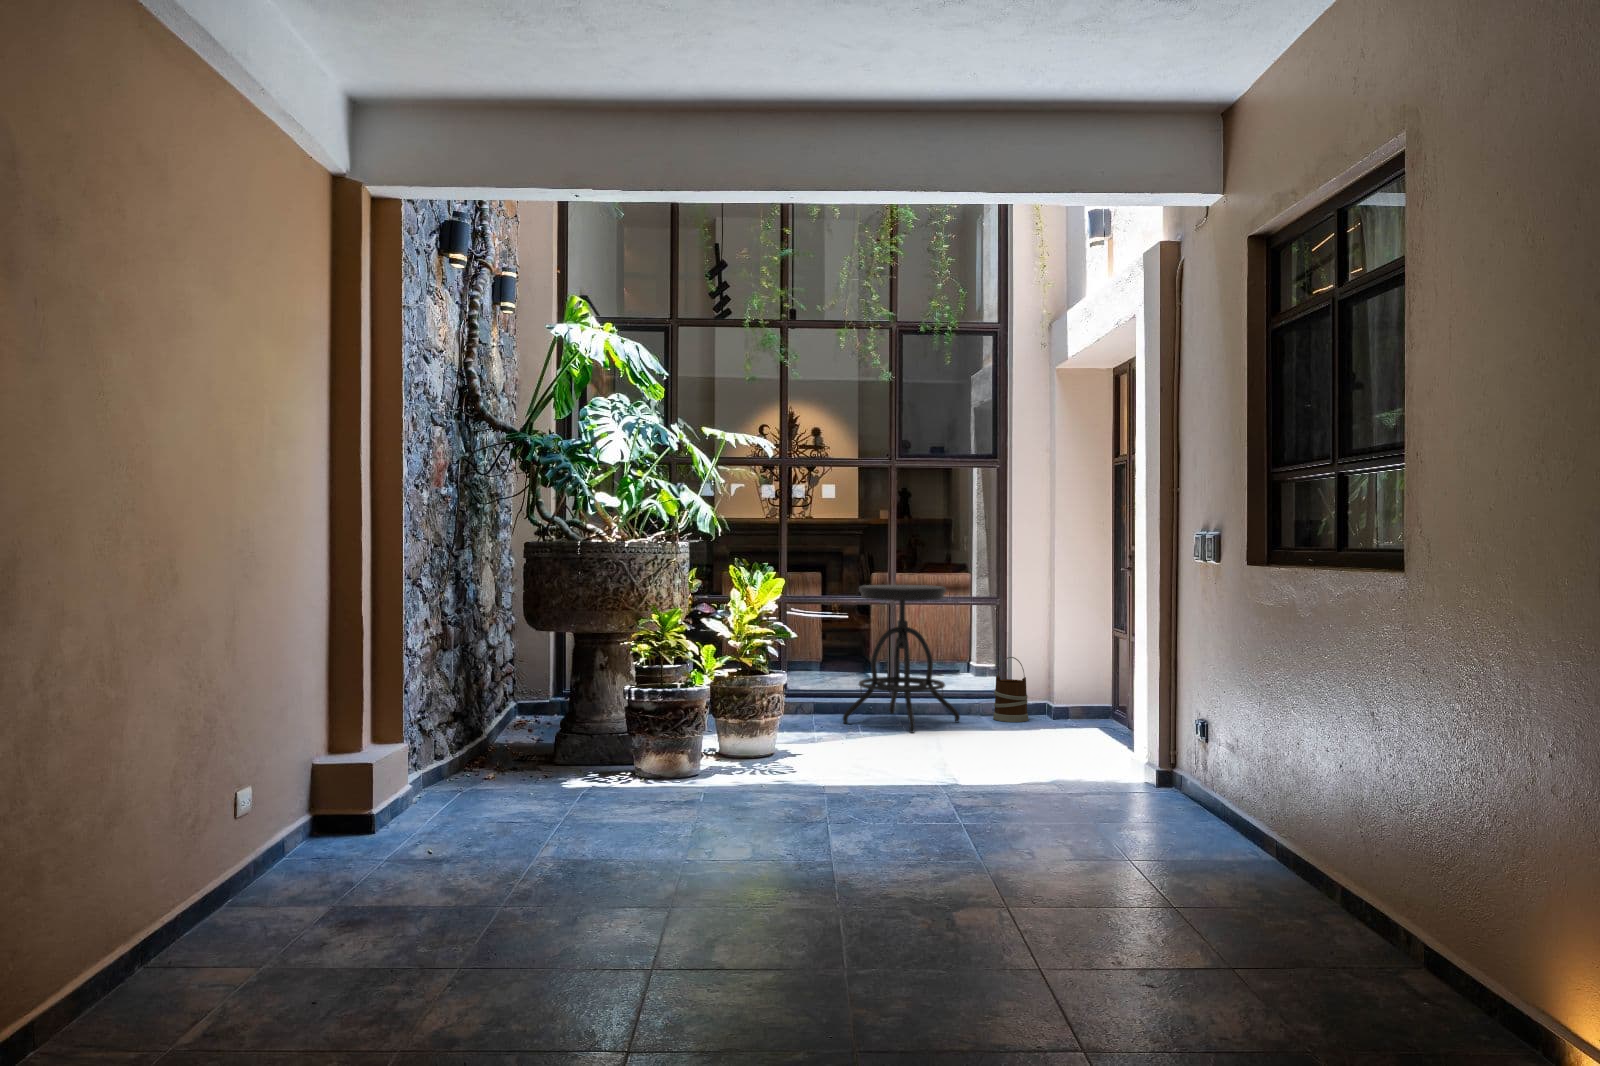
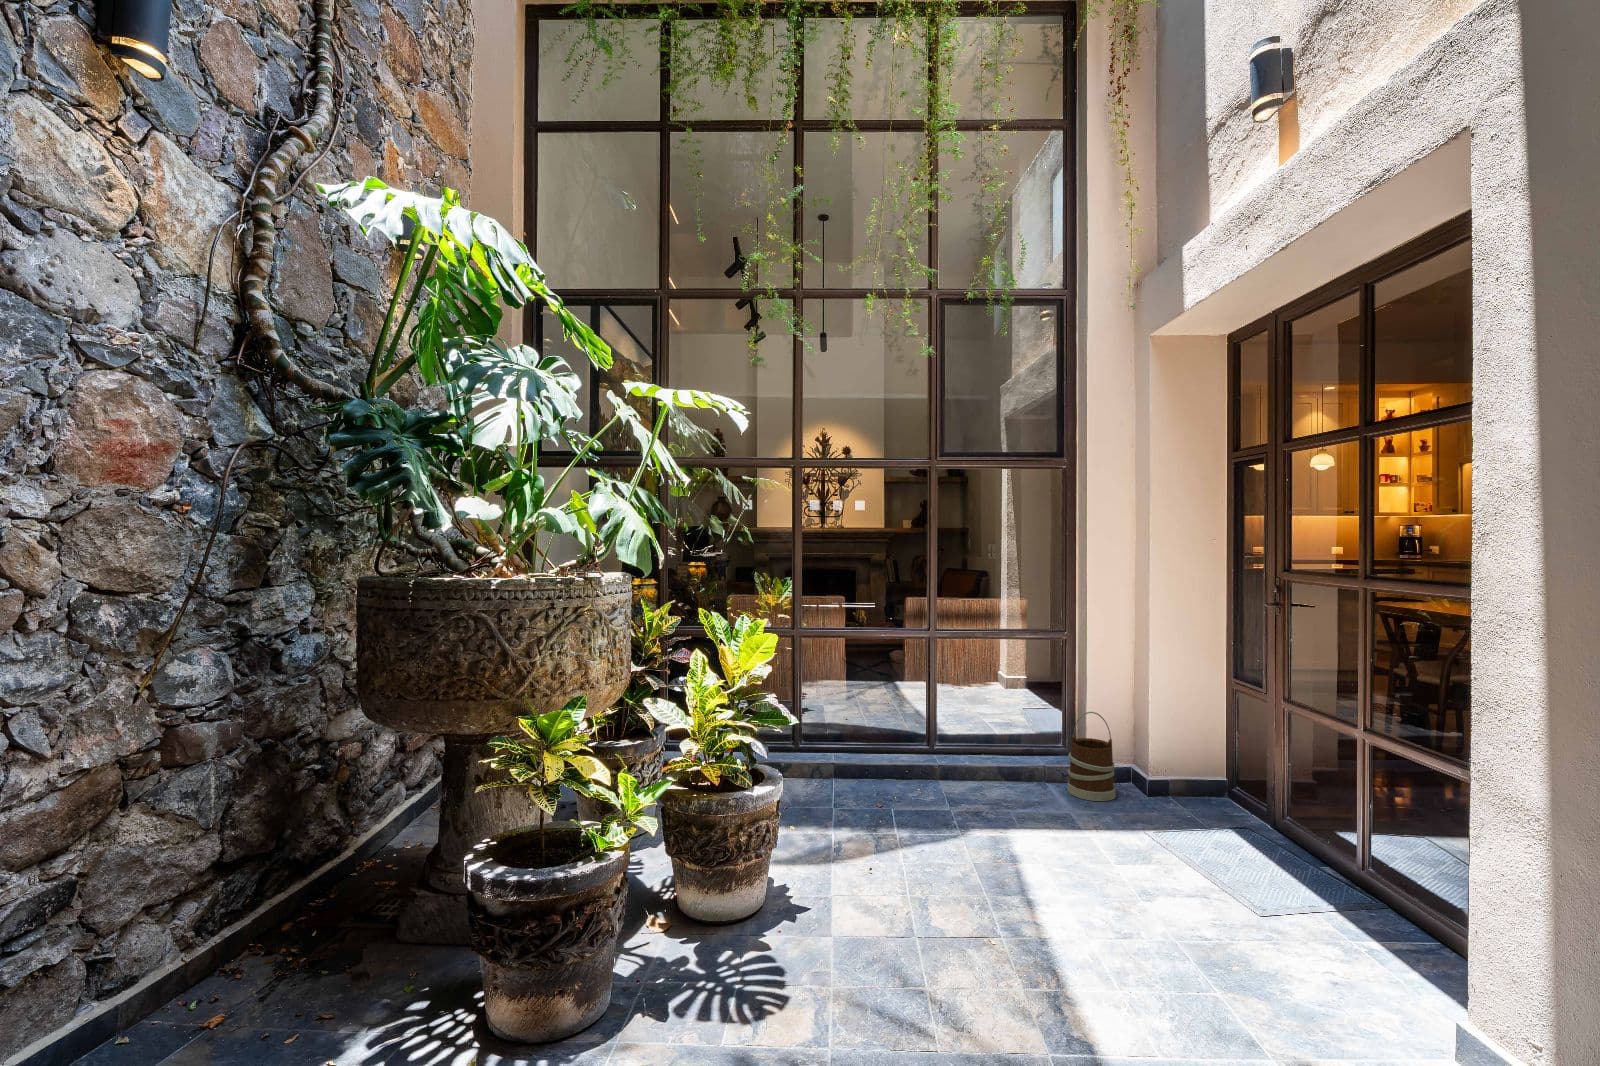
stool: present [842,585,960,733] -> none [871,615,1027,833]

